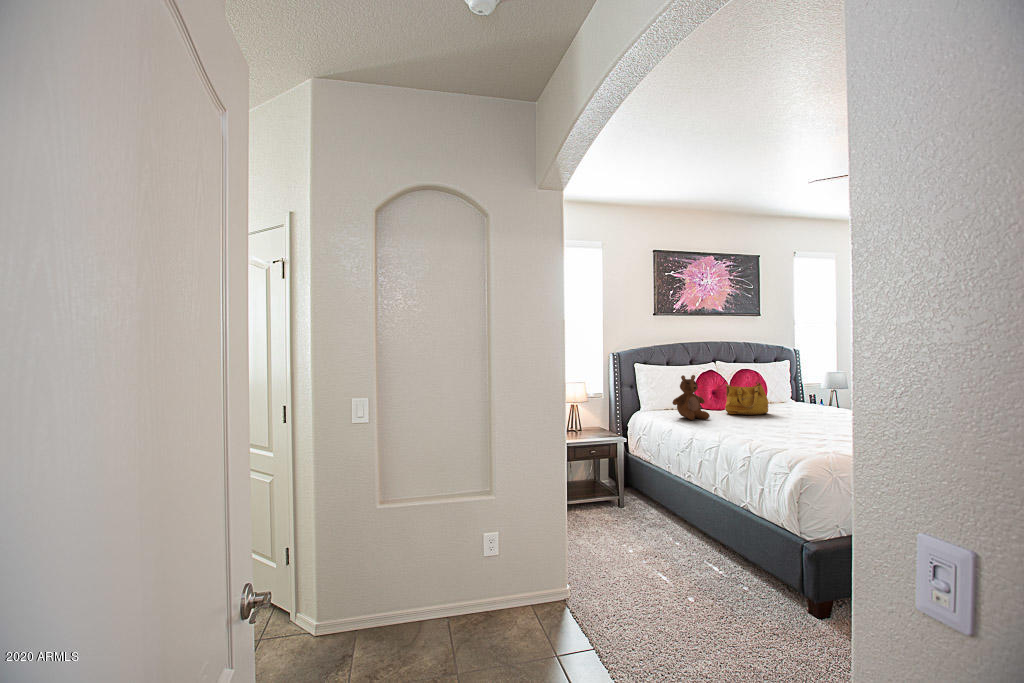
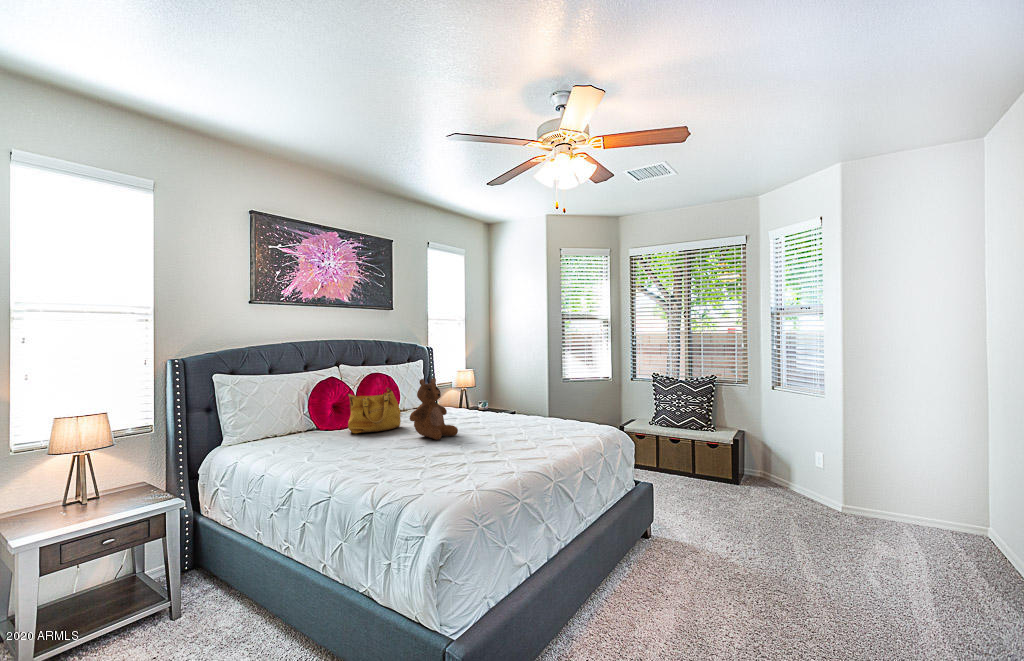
teddy bear: present [672,375,710,420] -> present [410,378,458,440]

